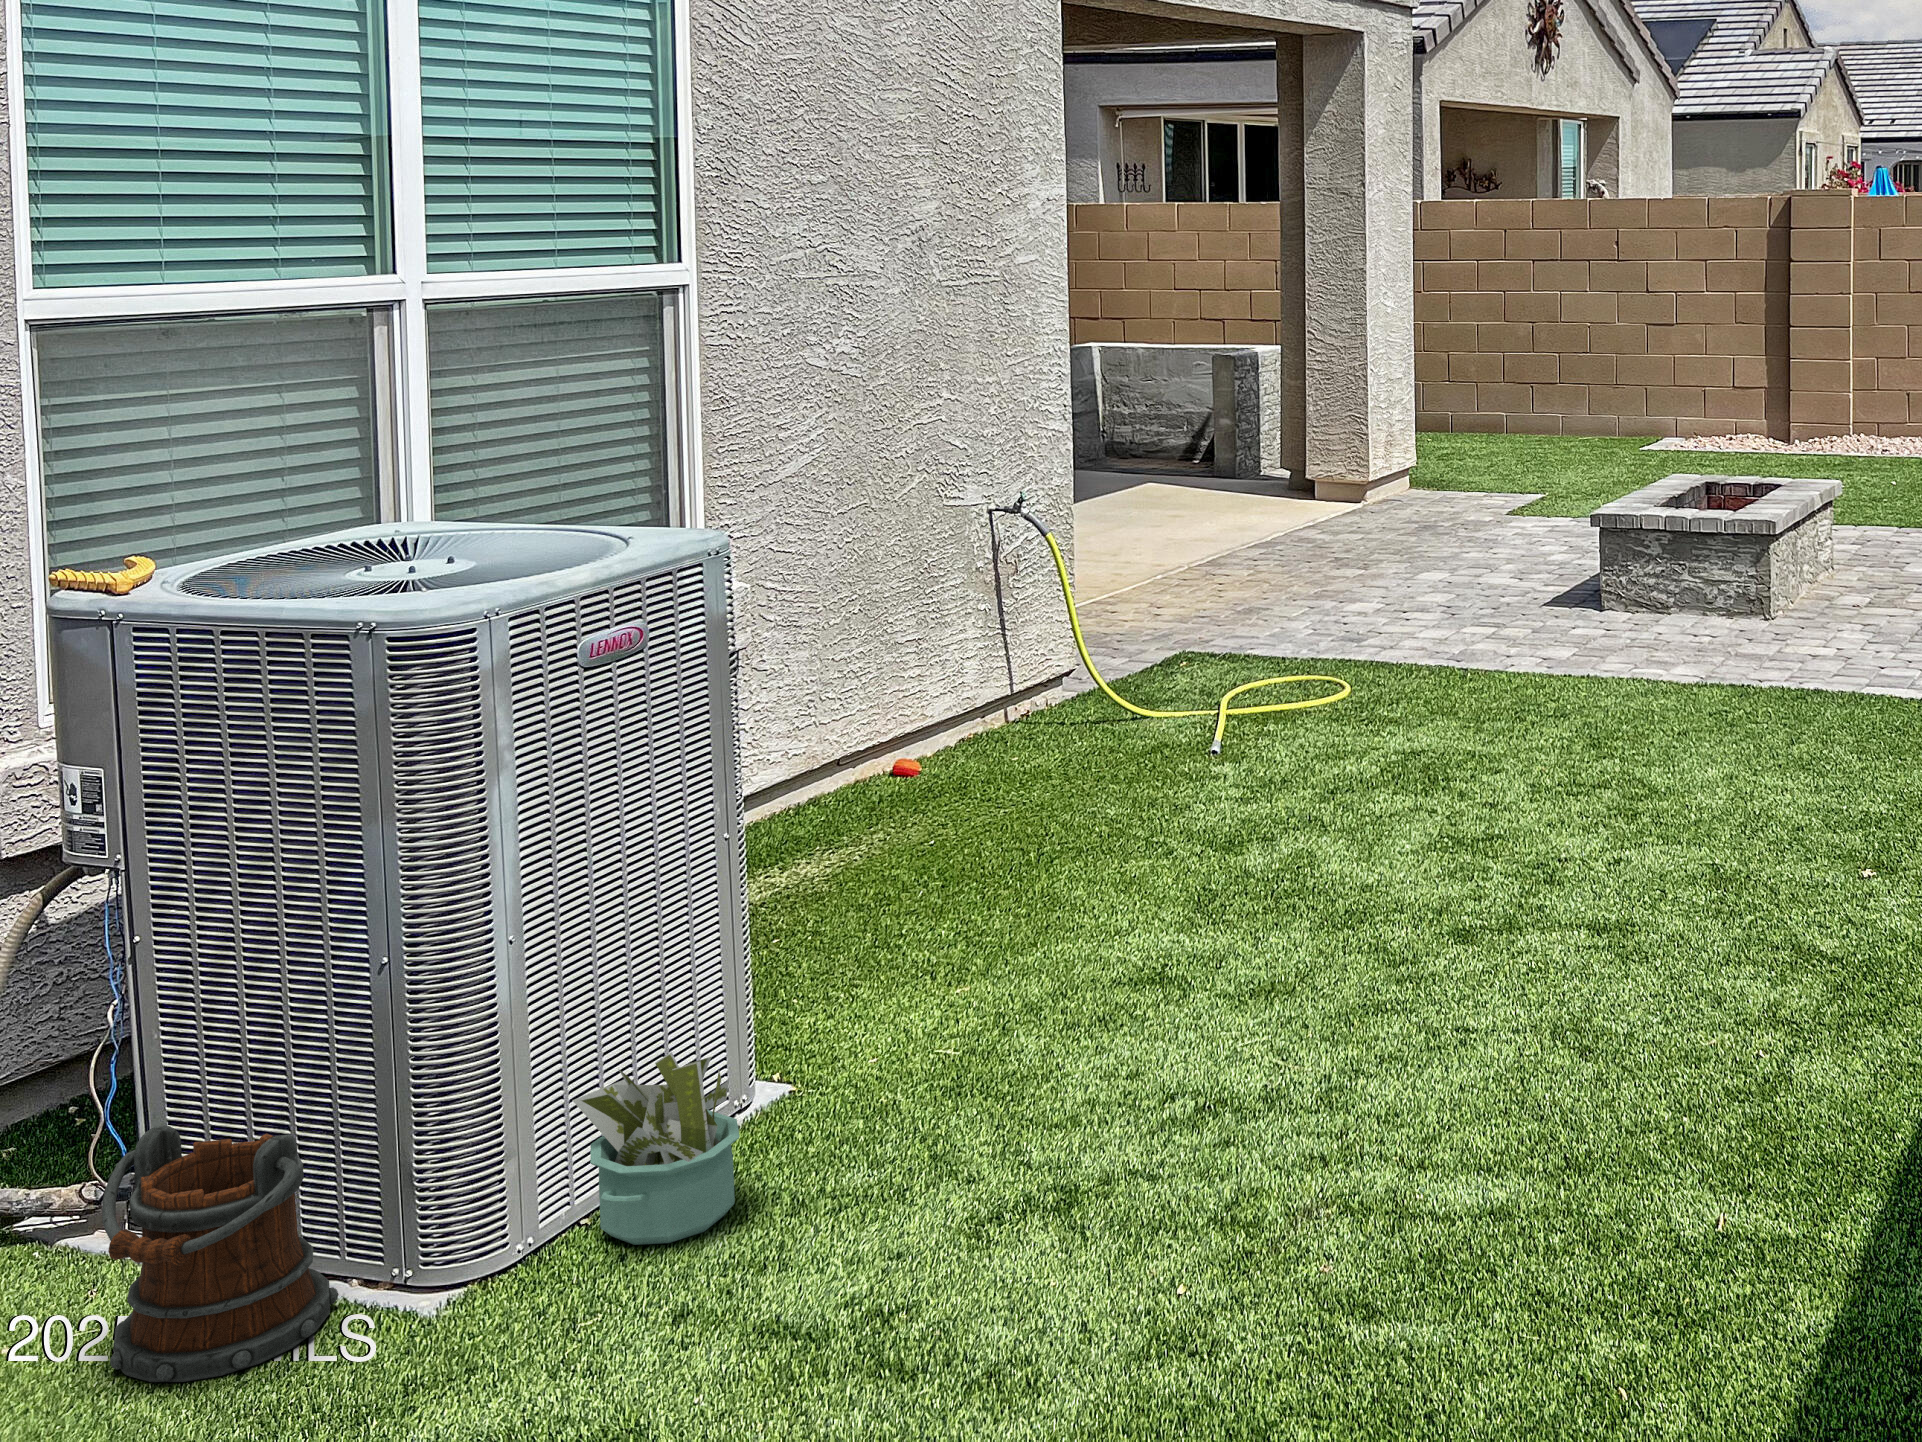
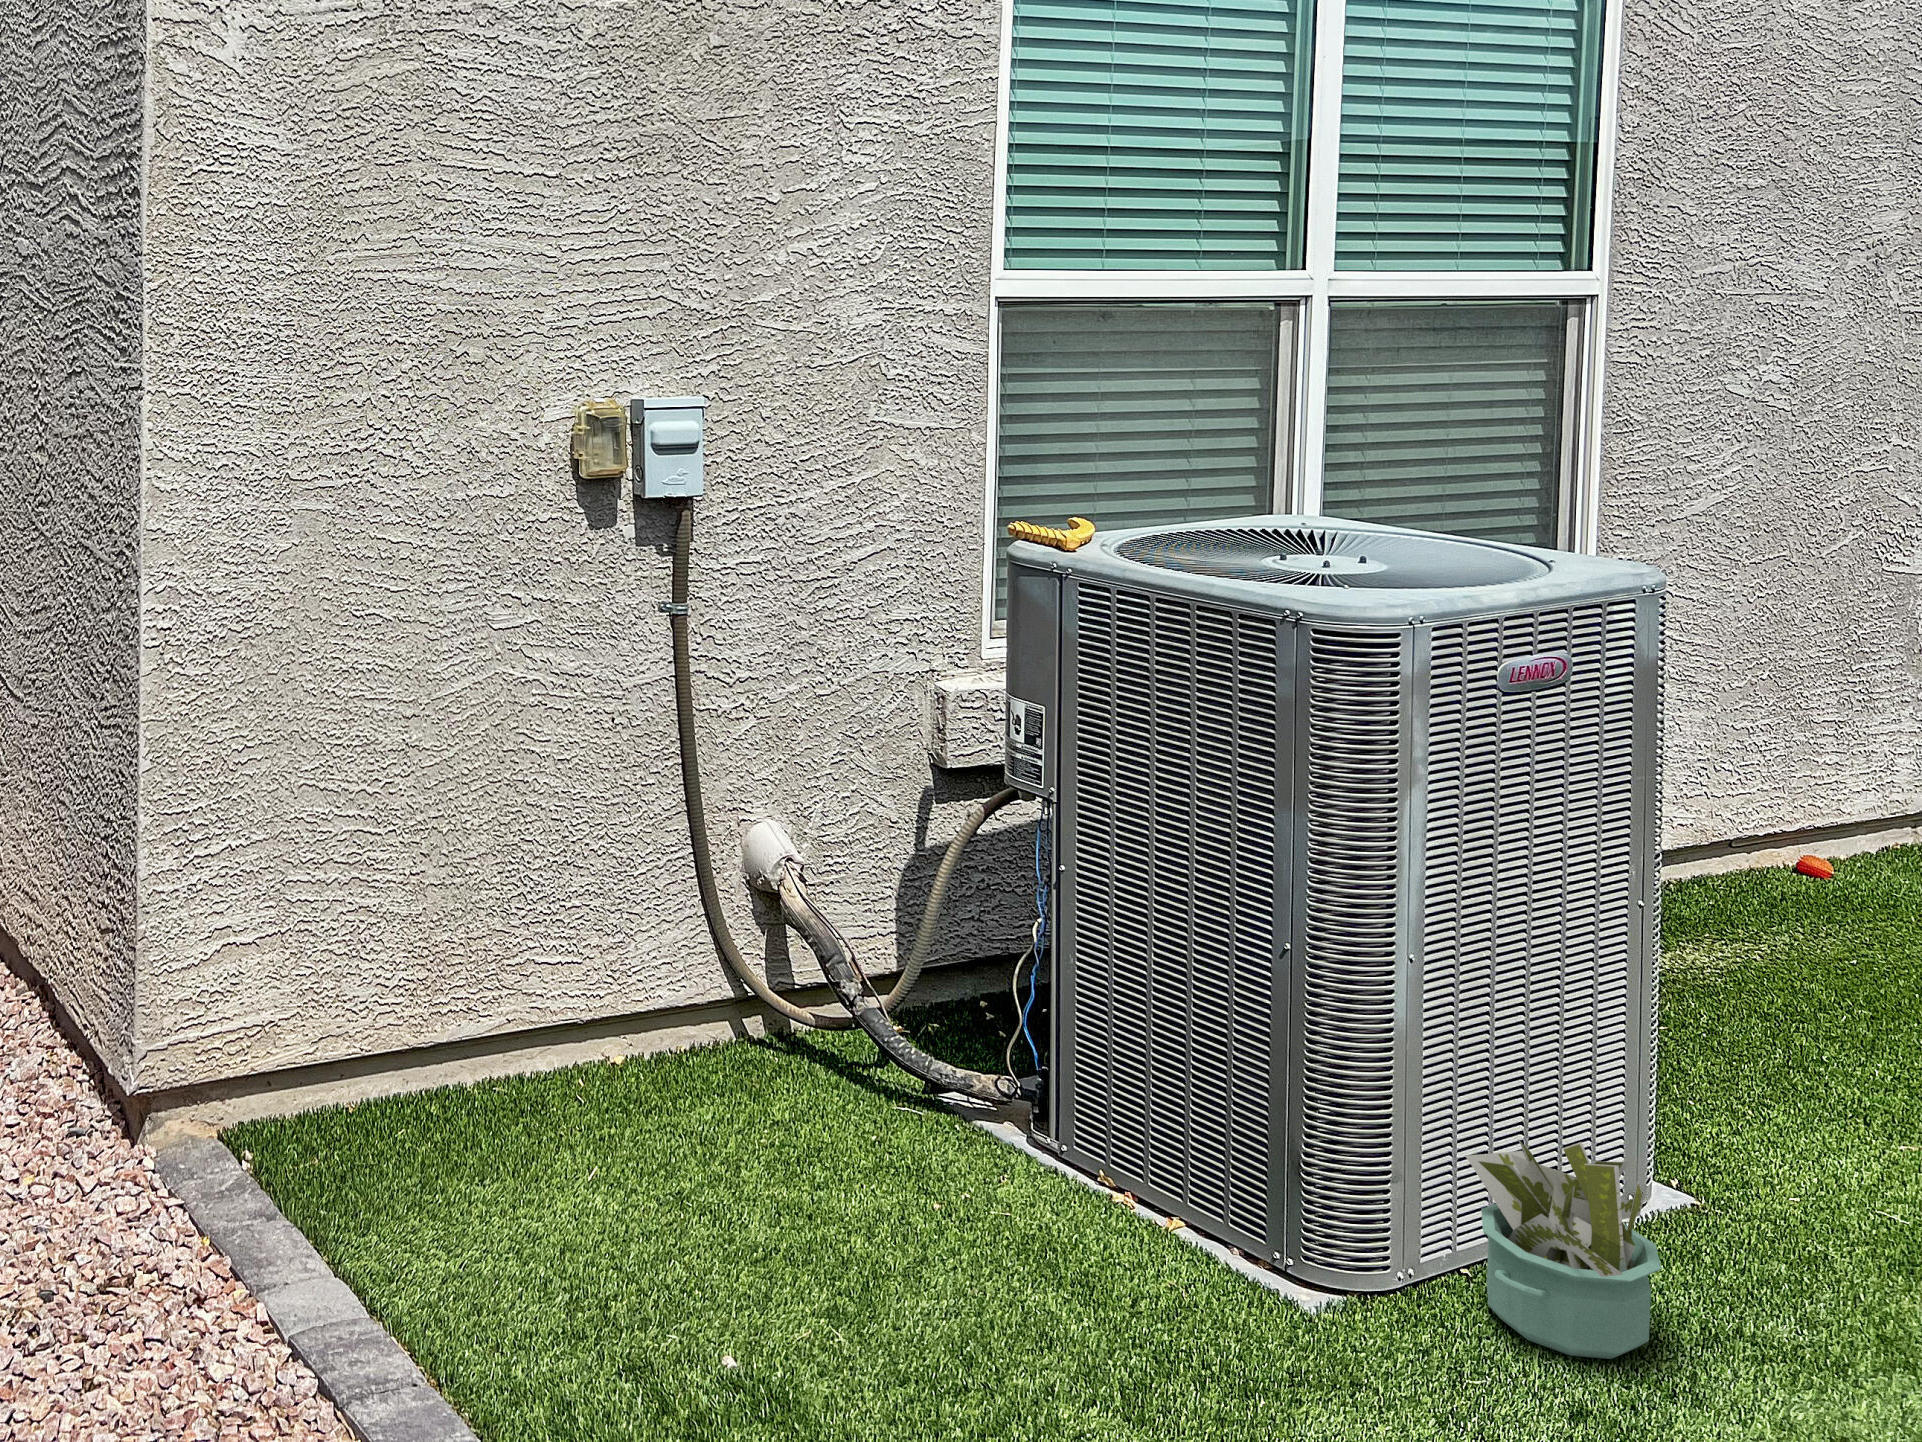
bucket: present [102,1125,338,1382] -> none [1024,1042,1220,1304]

